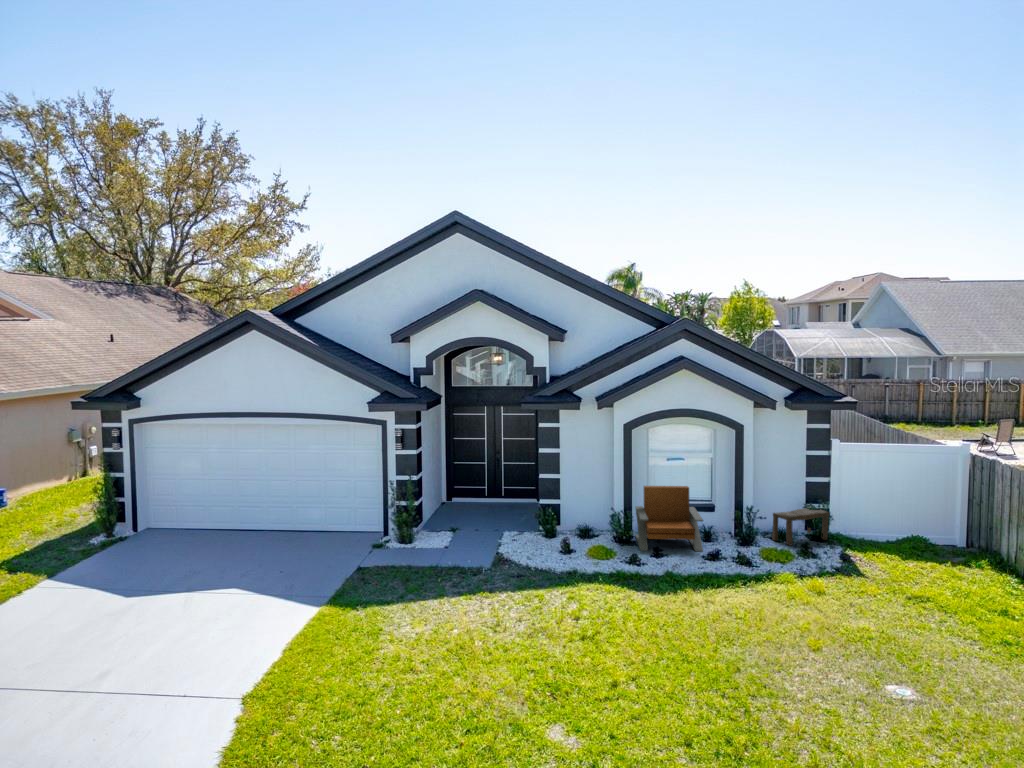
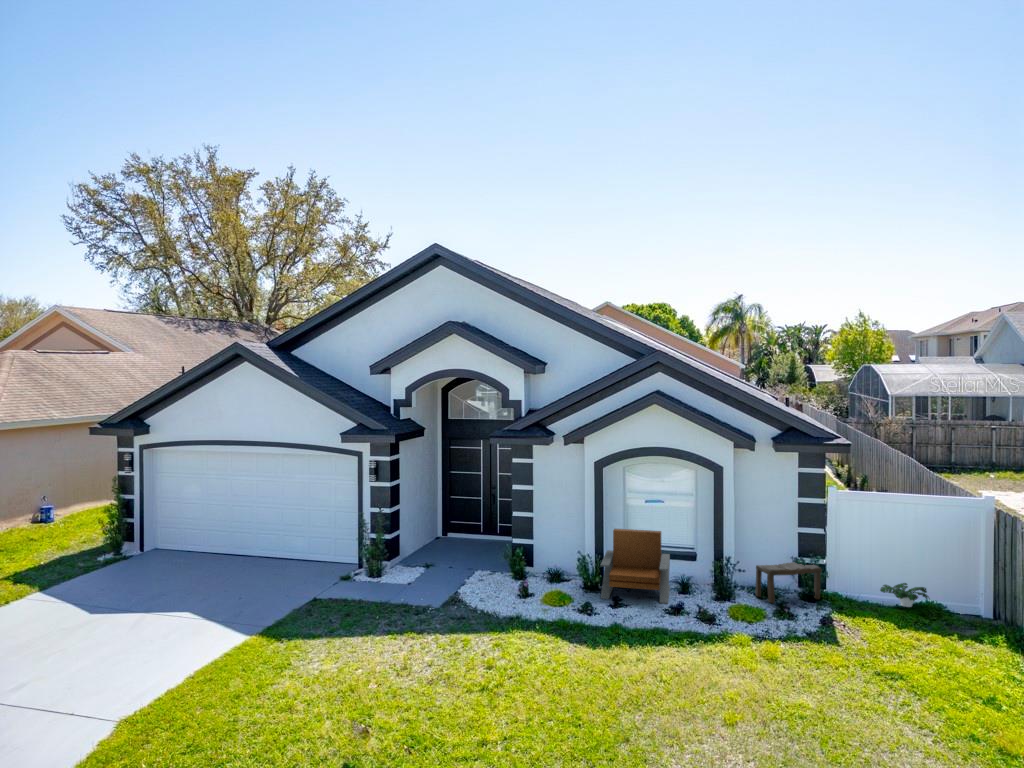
potted plant: none [878,521,922,542] -> present [880,583,930,607]

